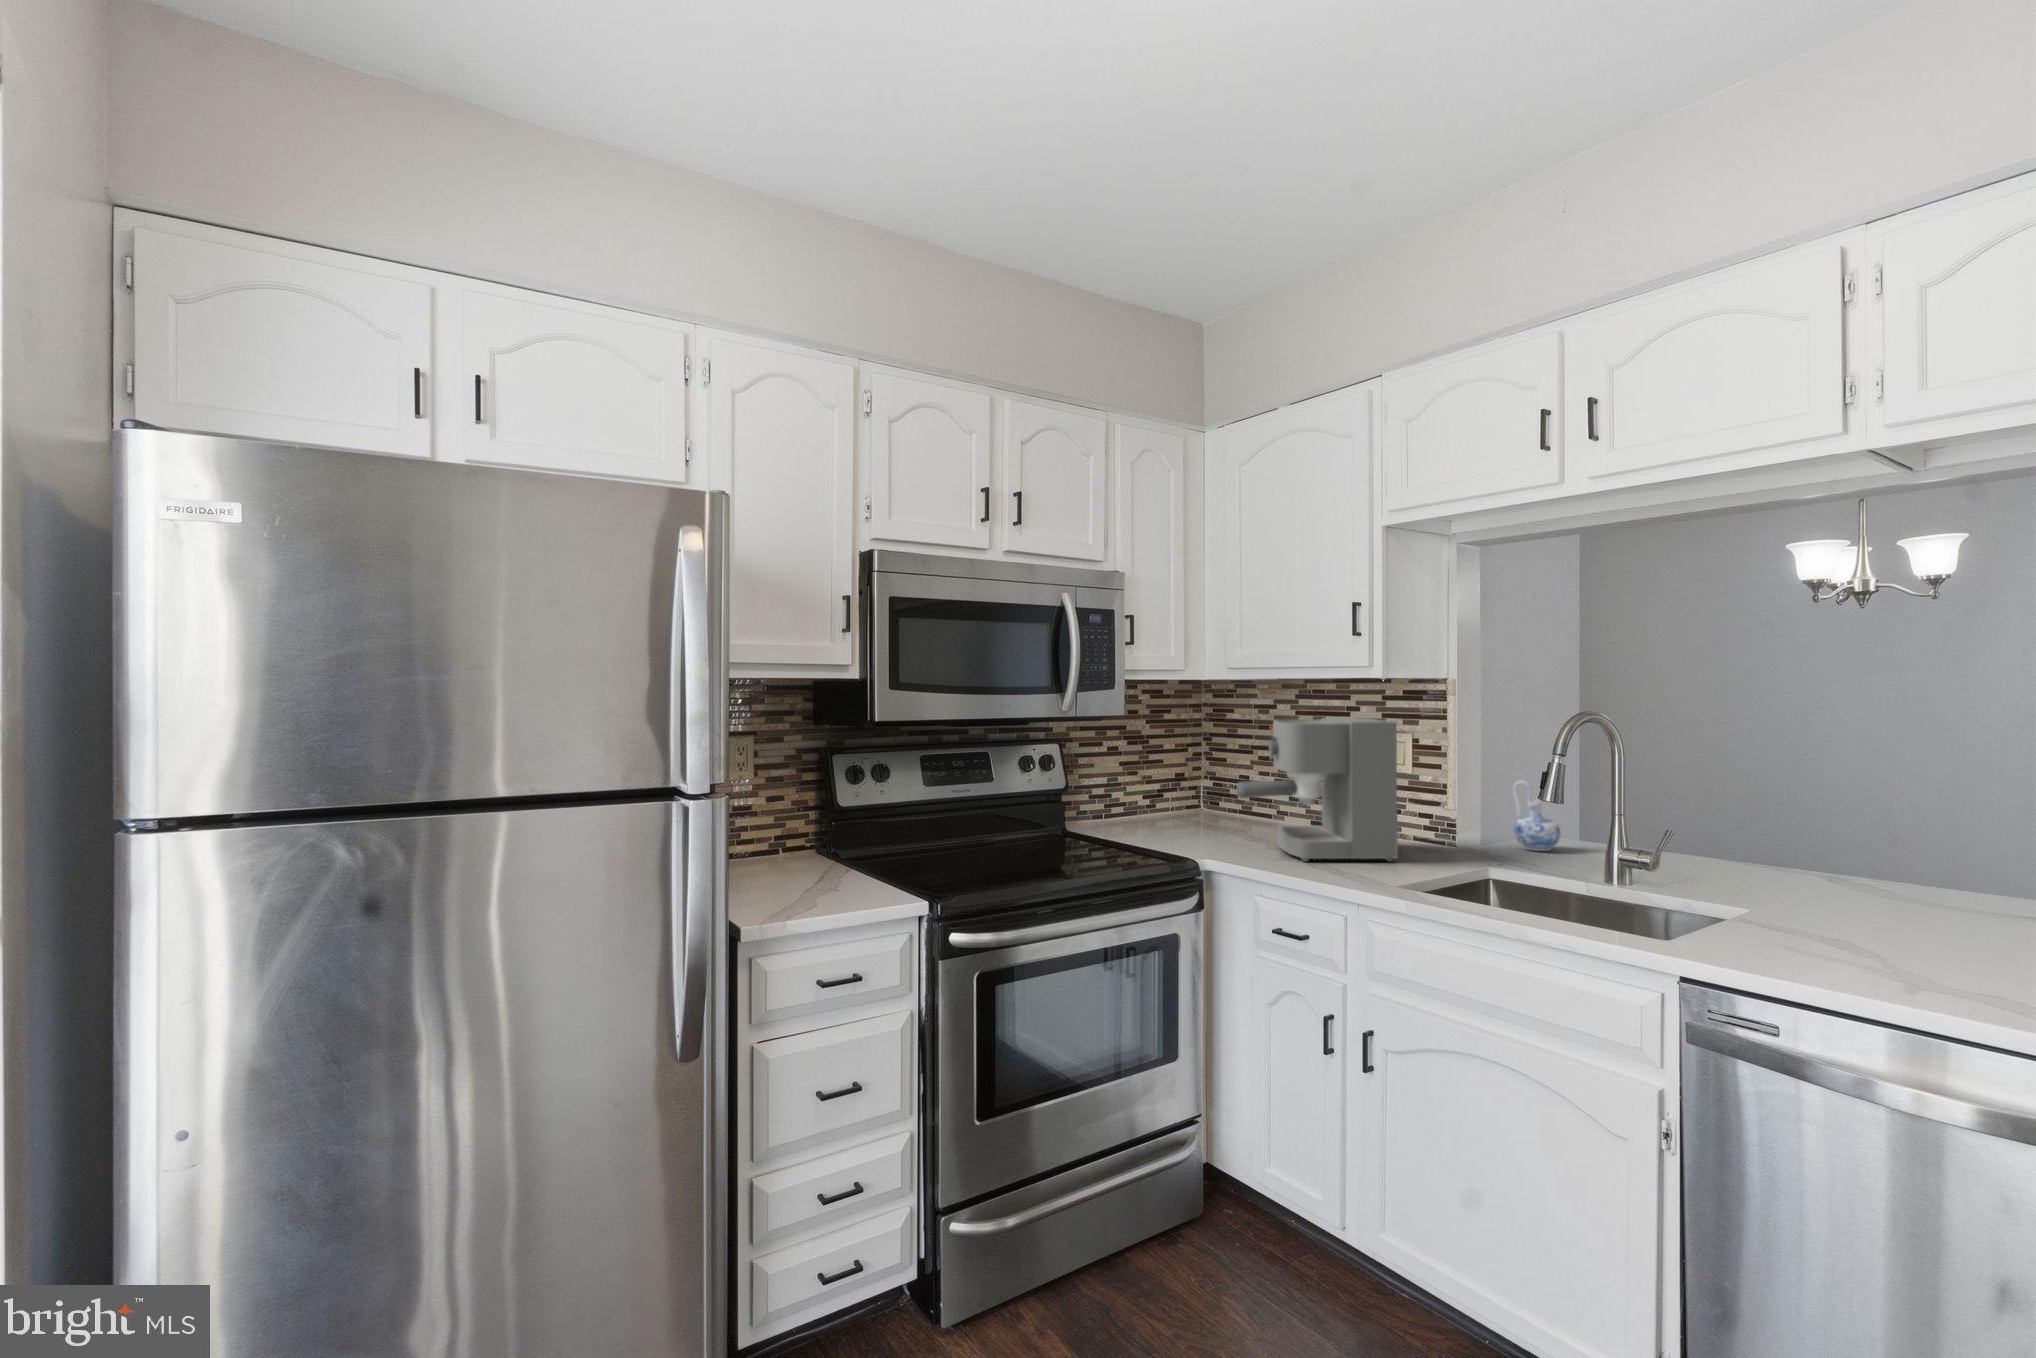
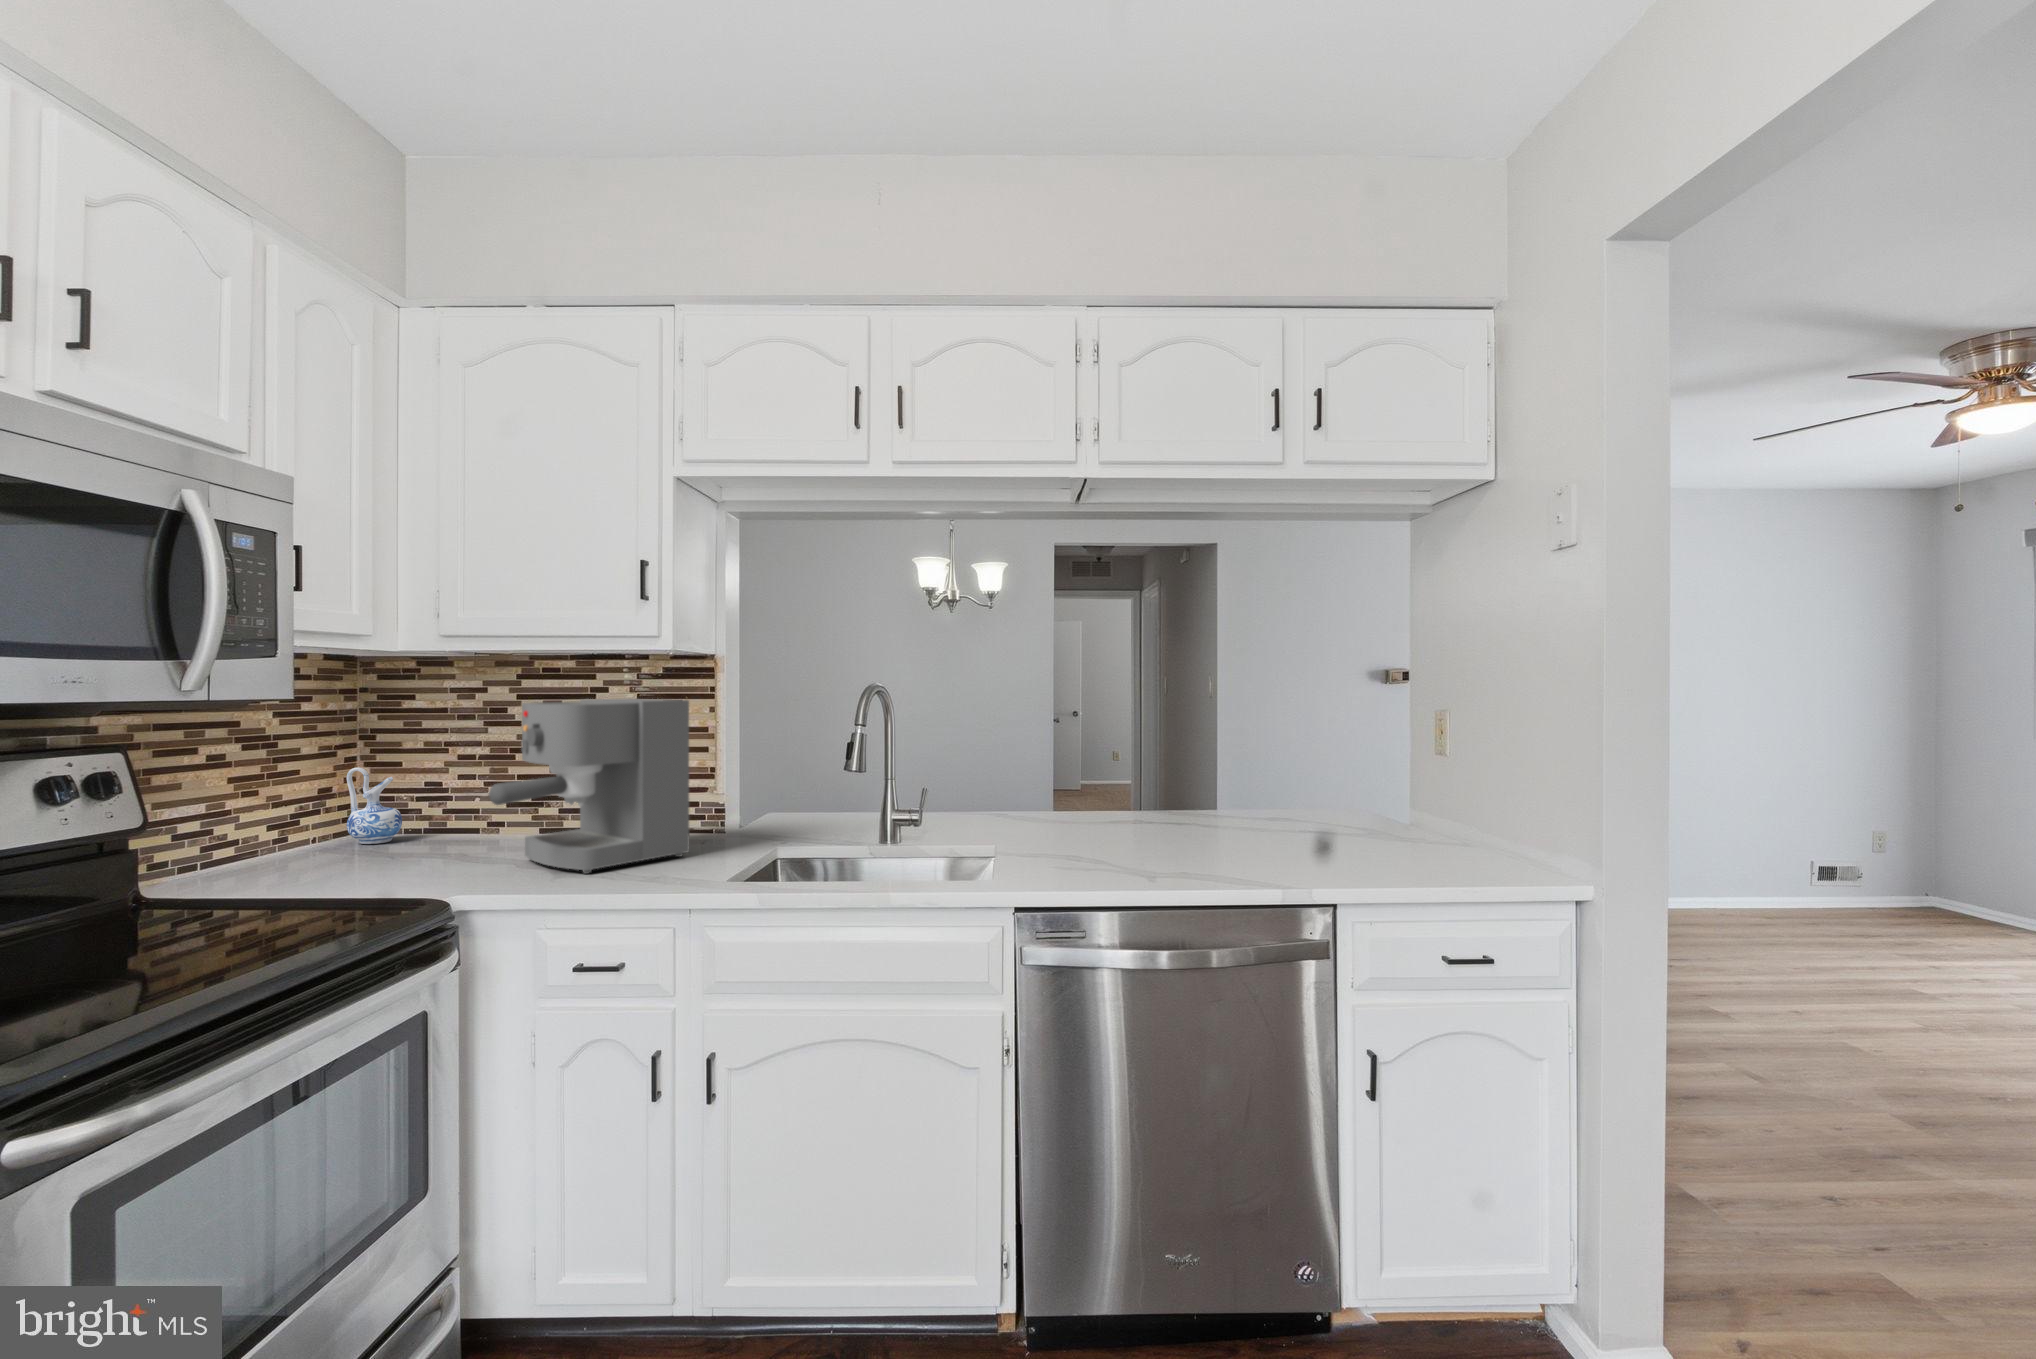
ceramic pitcher: present [1513,781,1560,851] -> present [347,767,402,844]

